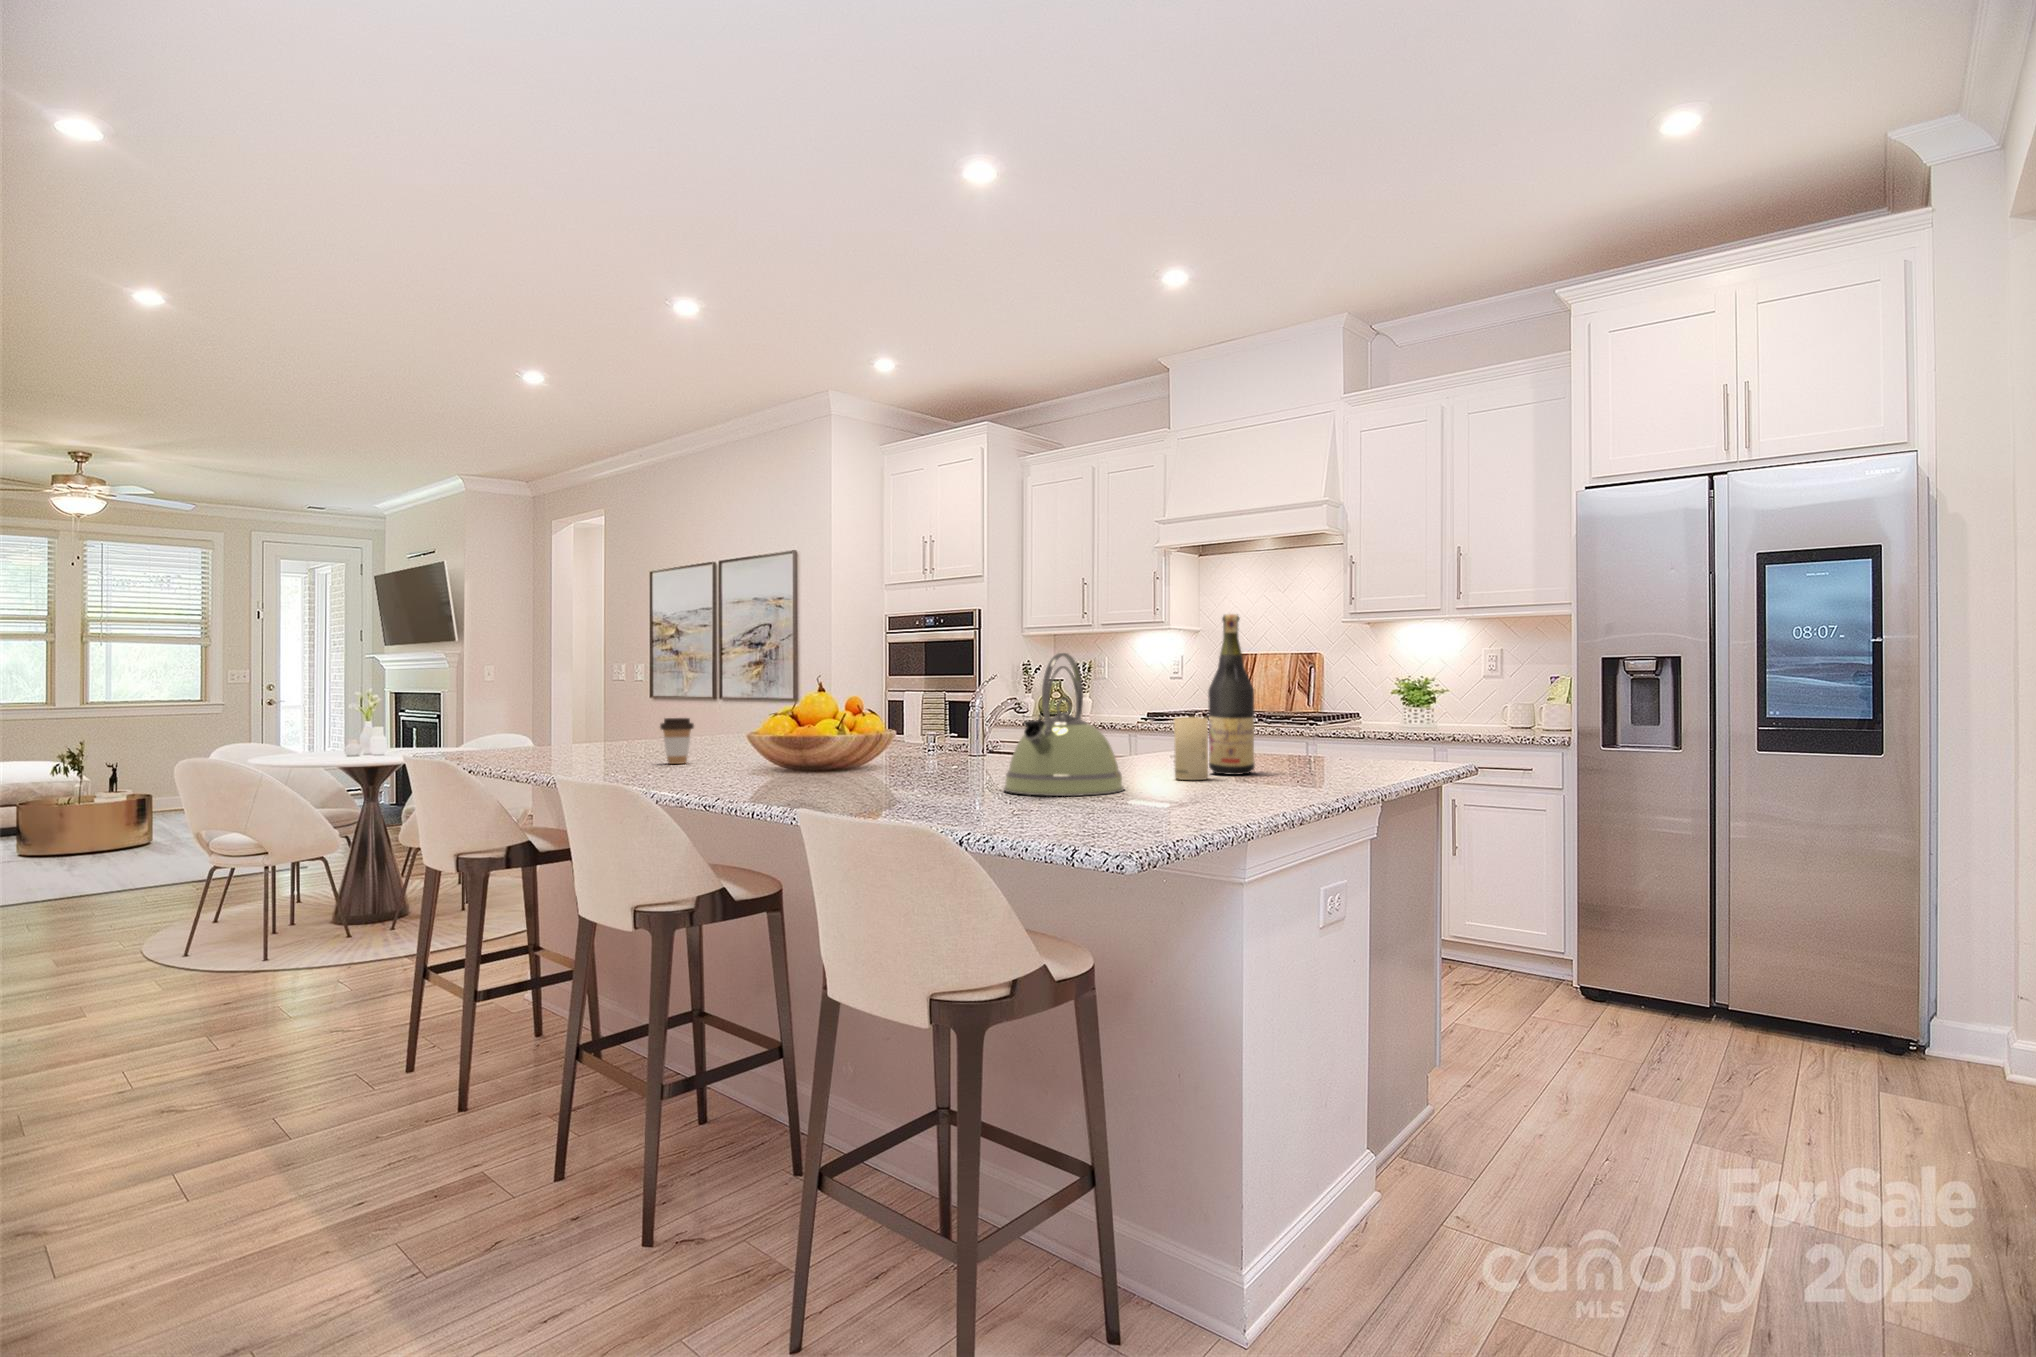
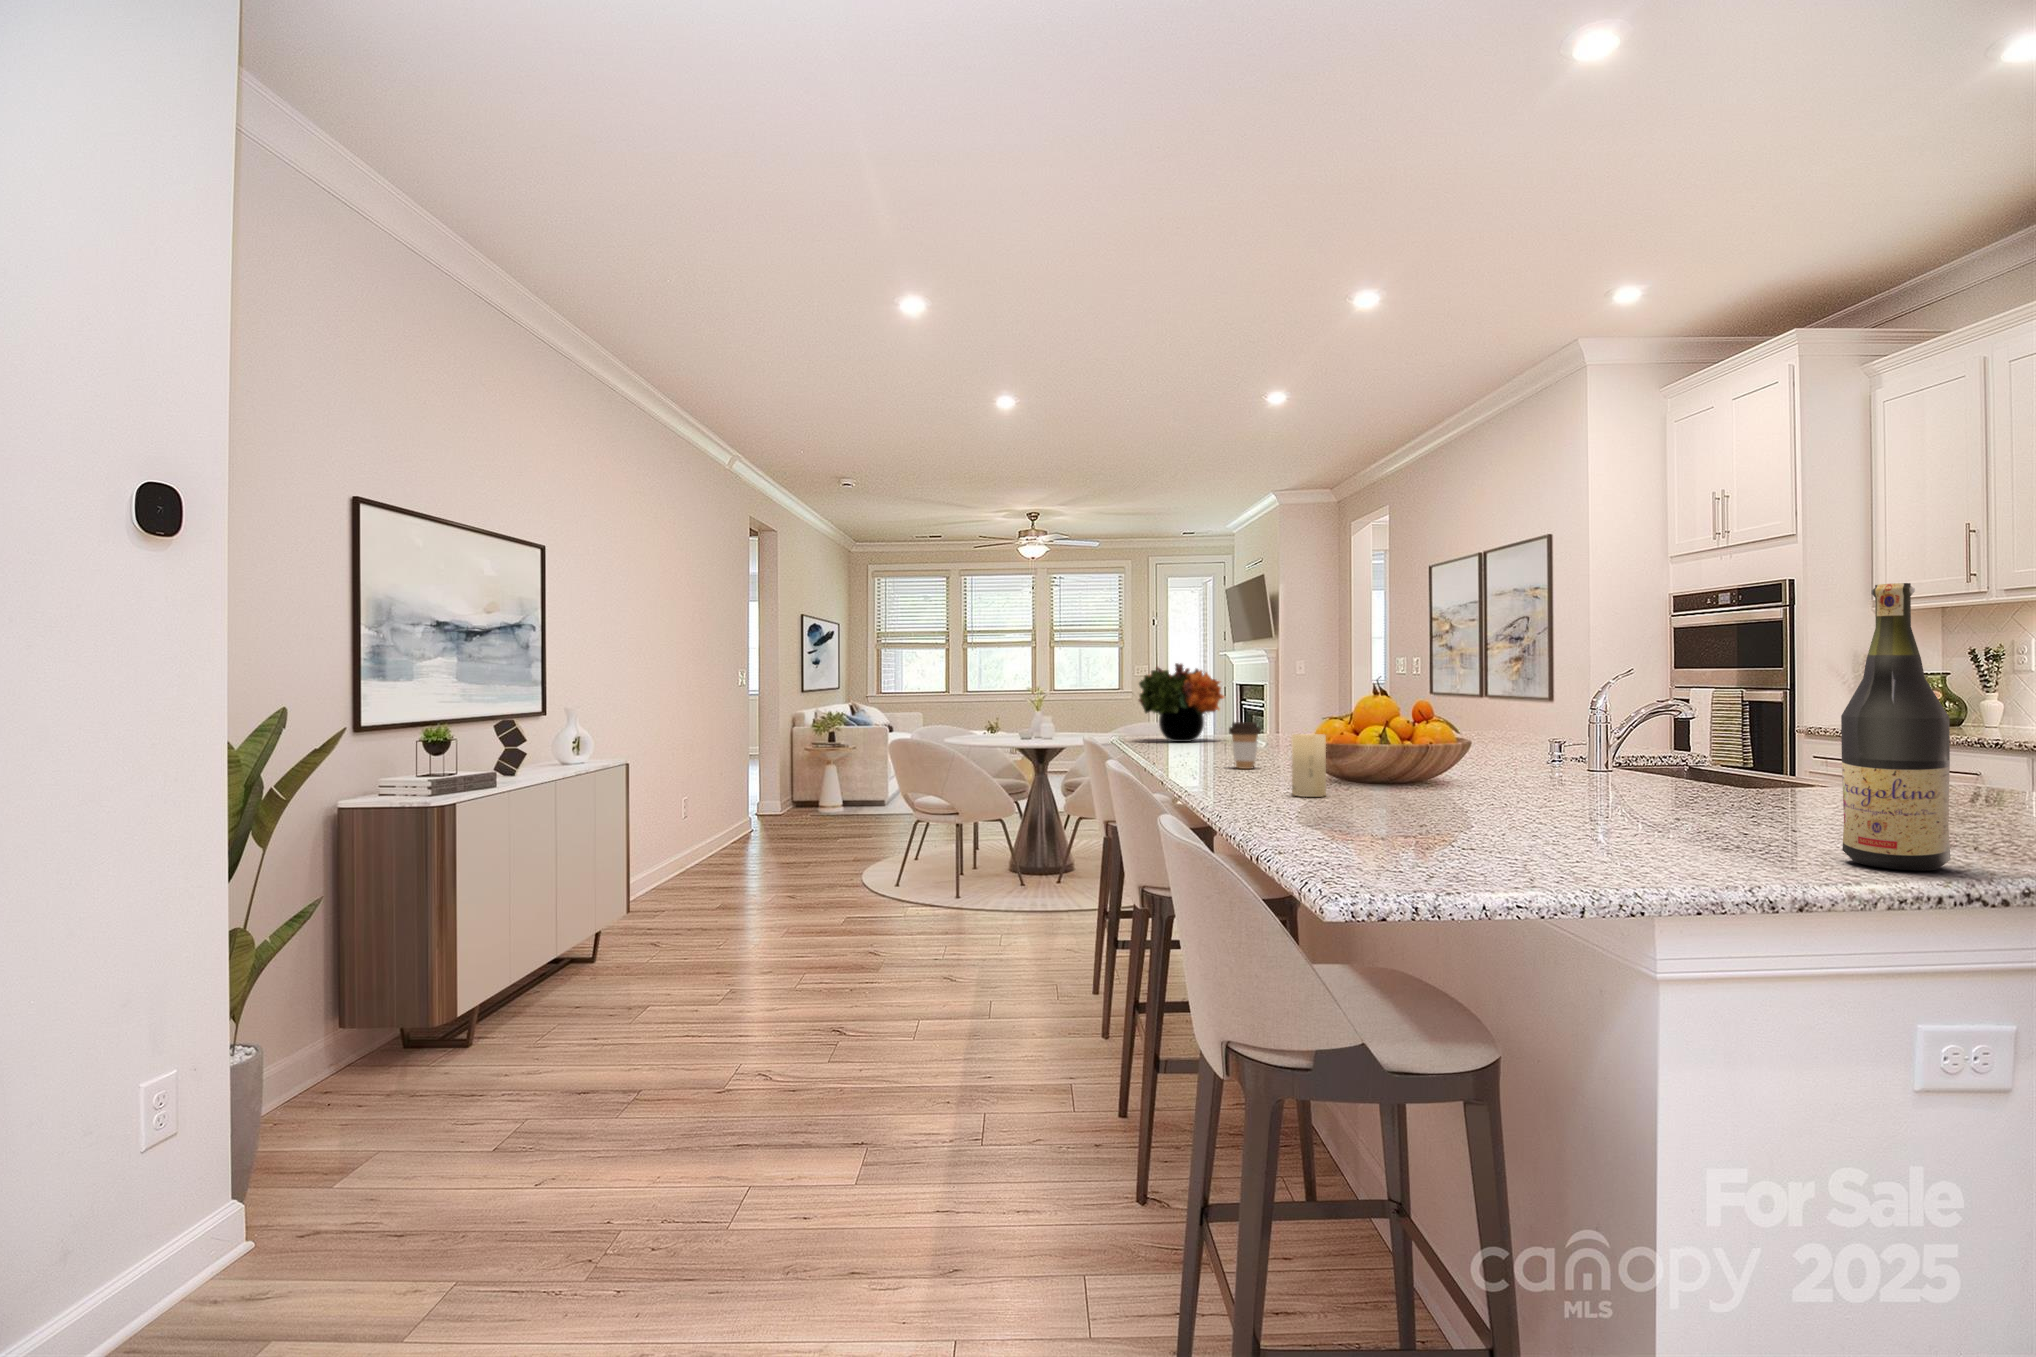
kettle: present [1004,653,1124,796] -> none [1381,660,1581,872]
flower arrangement: none [437,661,549,750] -> present [1139,663,1224,742]
candle: present [1174,717,1208,780] -> present [1291,734,1326,797]

